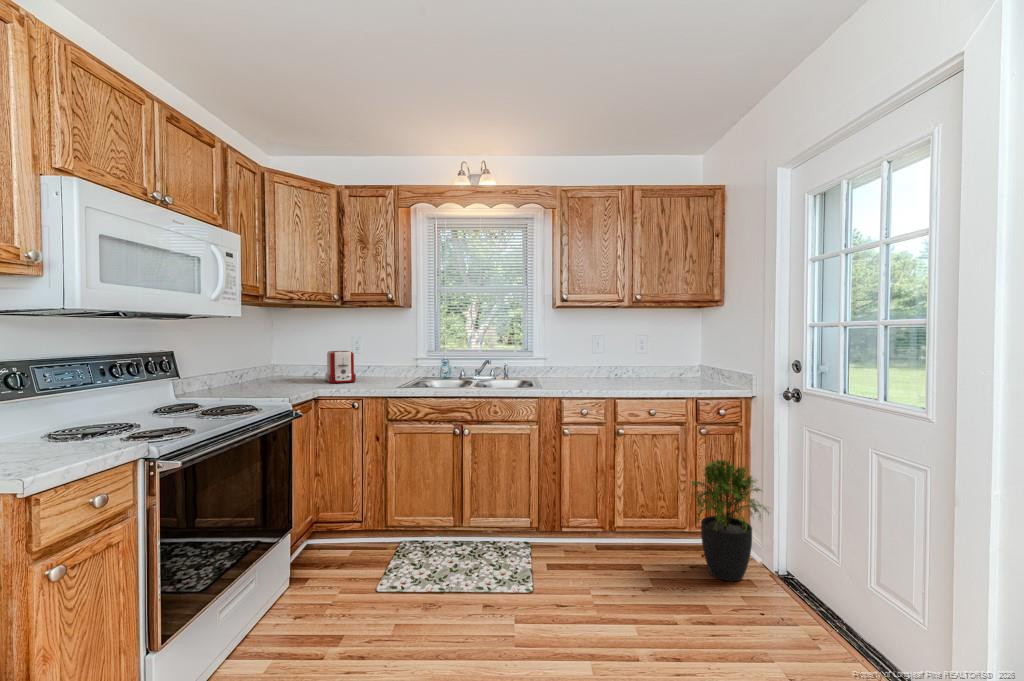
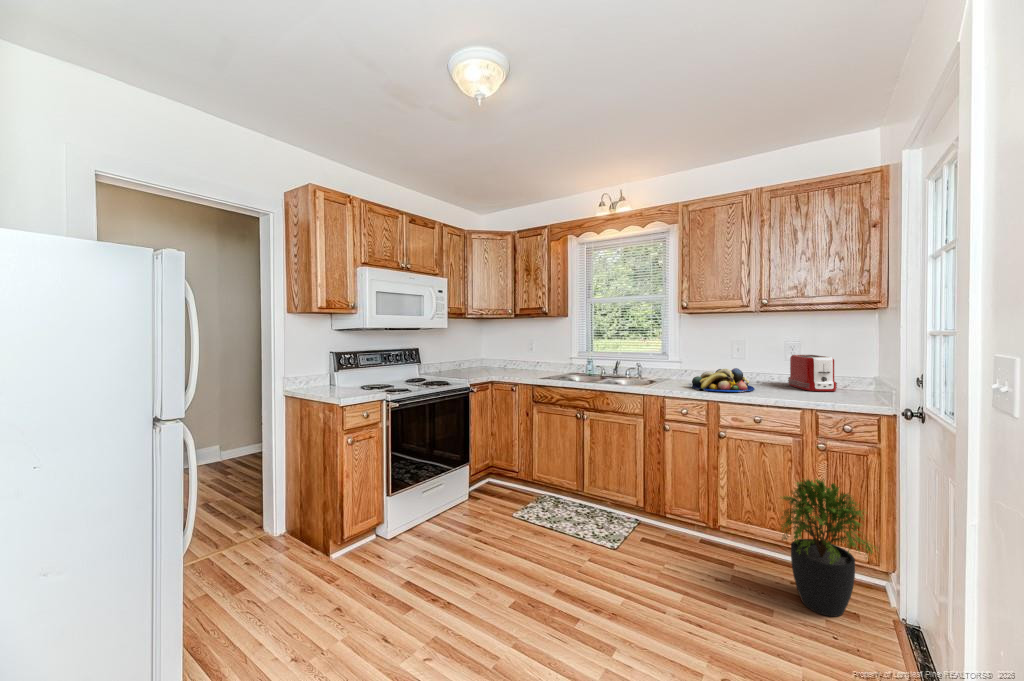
toaster: present [325,351,356,383] -> present [788,355,837,391]
fruit bowl: none [578,365,635,389] -> present [692,368,754,392]

